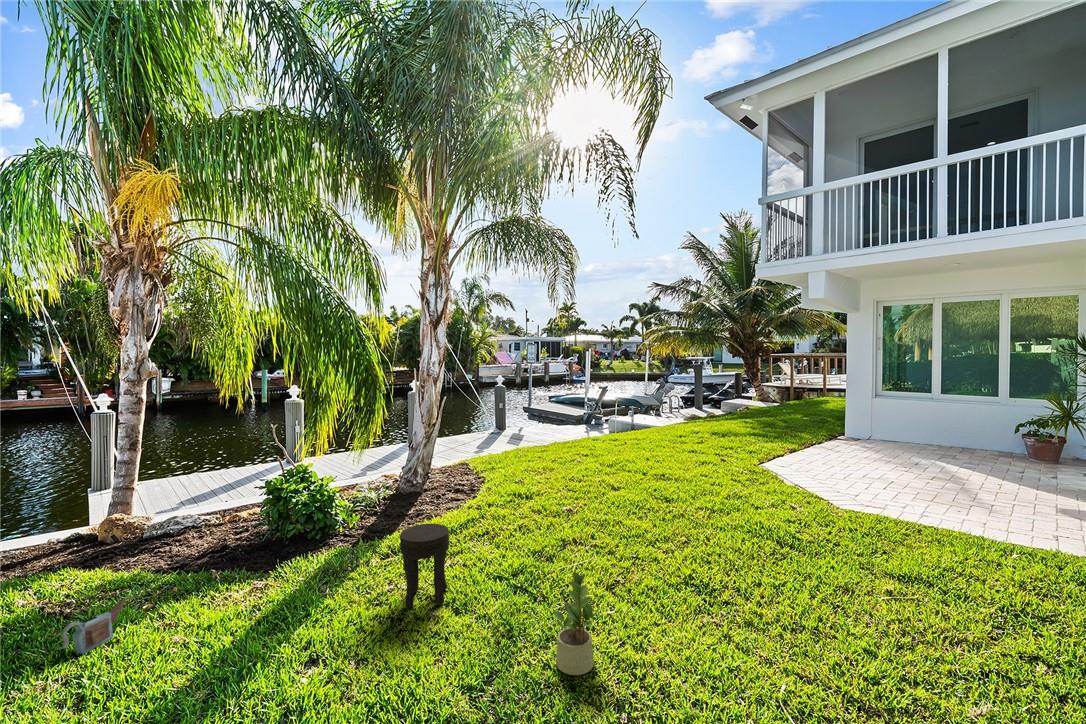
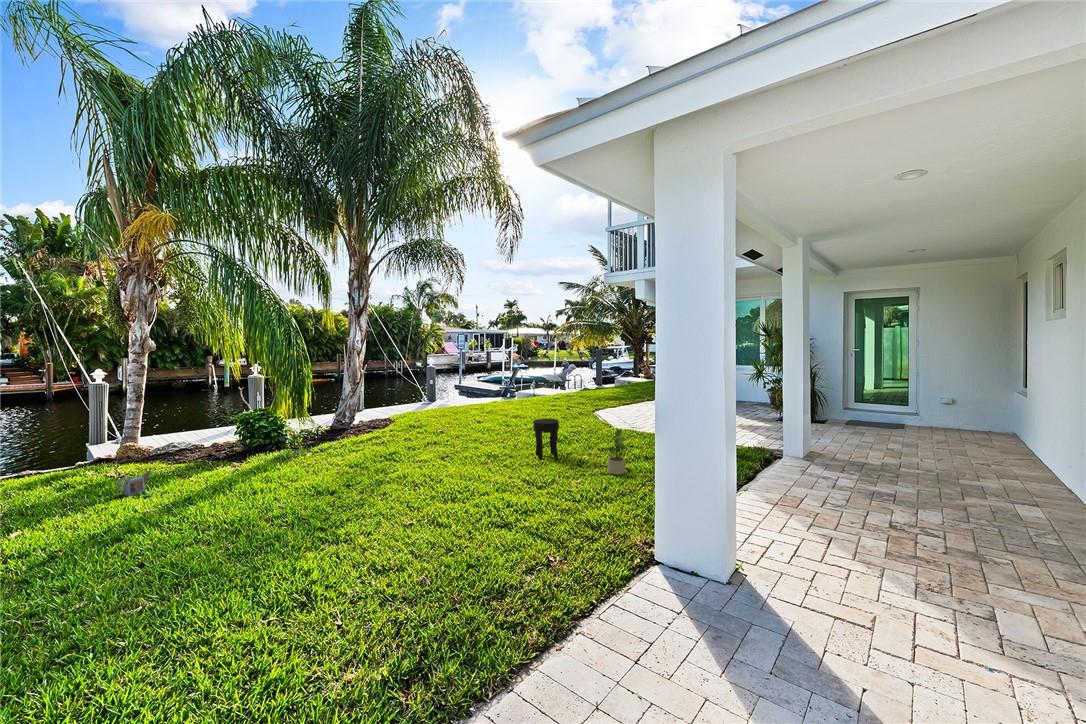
side table: present [400,523,449,608] -> present [533,418,559,459]
potted plant: present [554,572,600,675] -> present [606,428,629,475]

